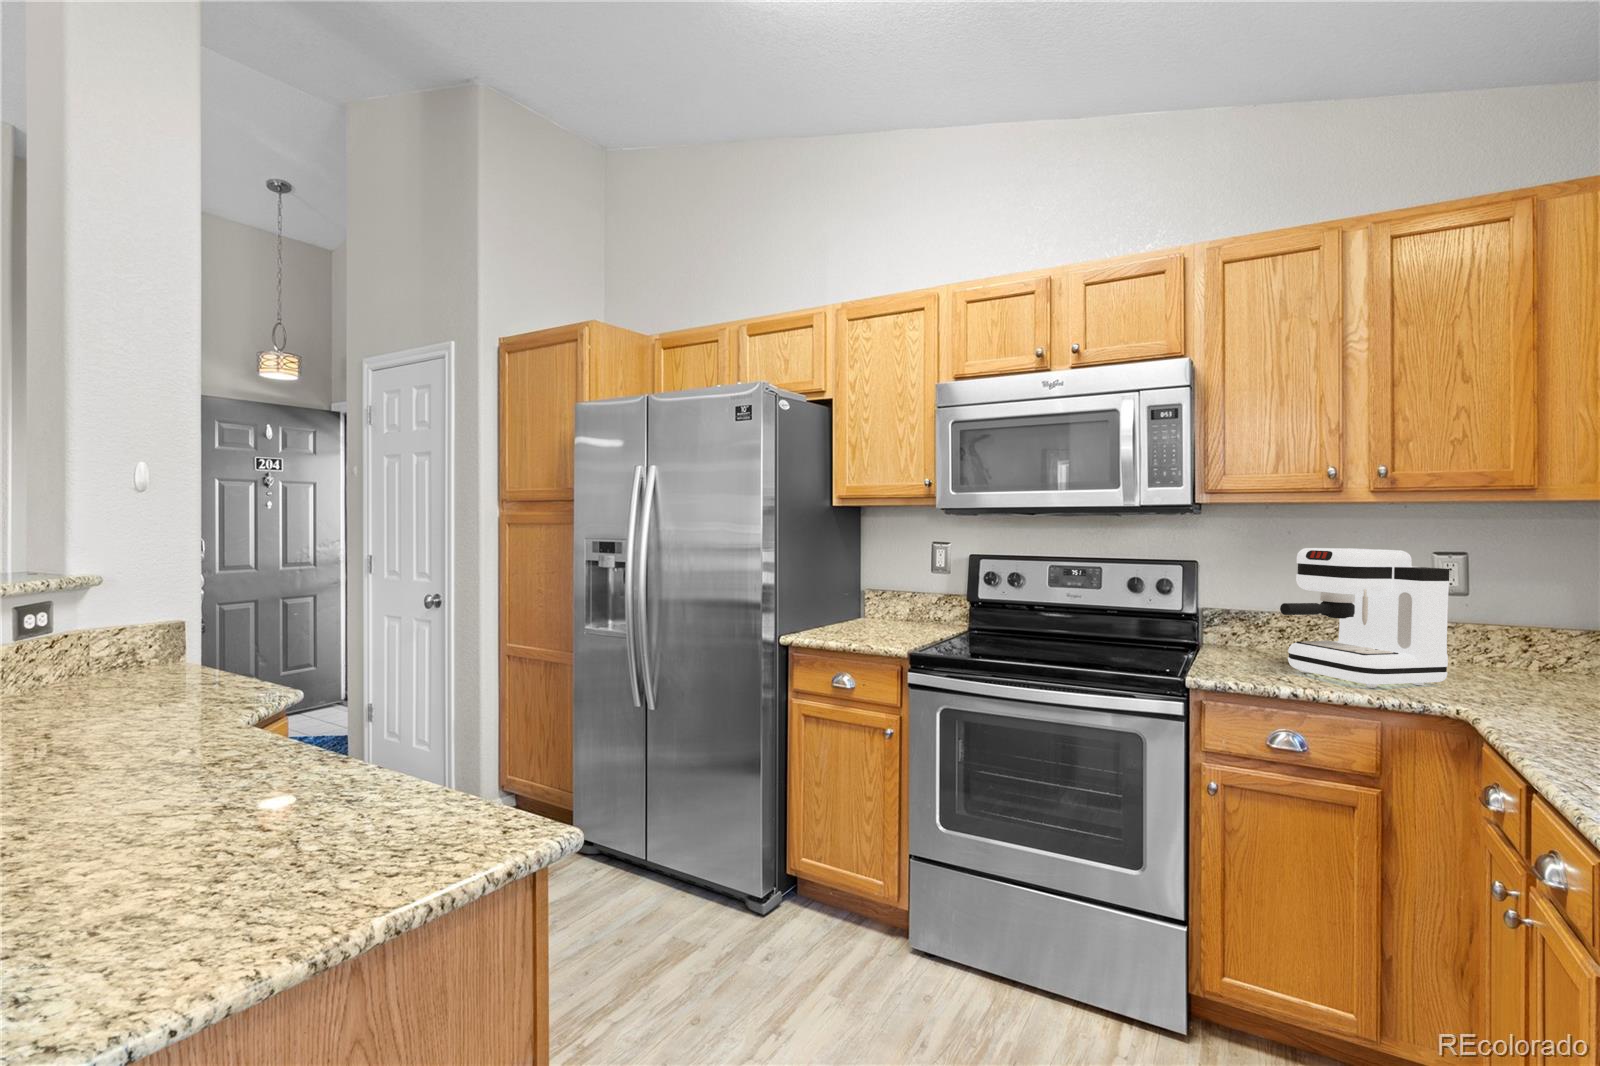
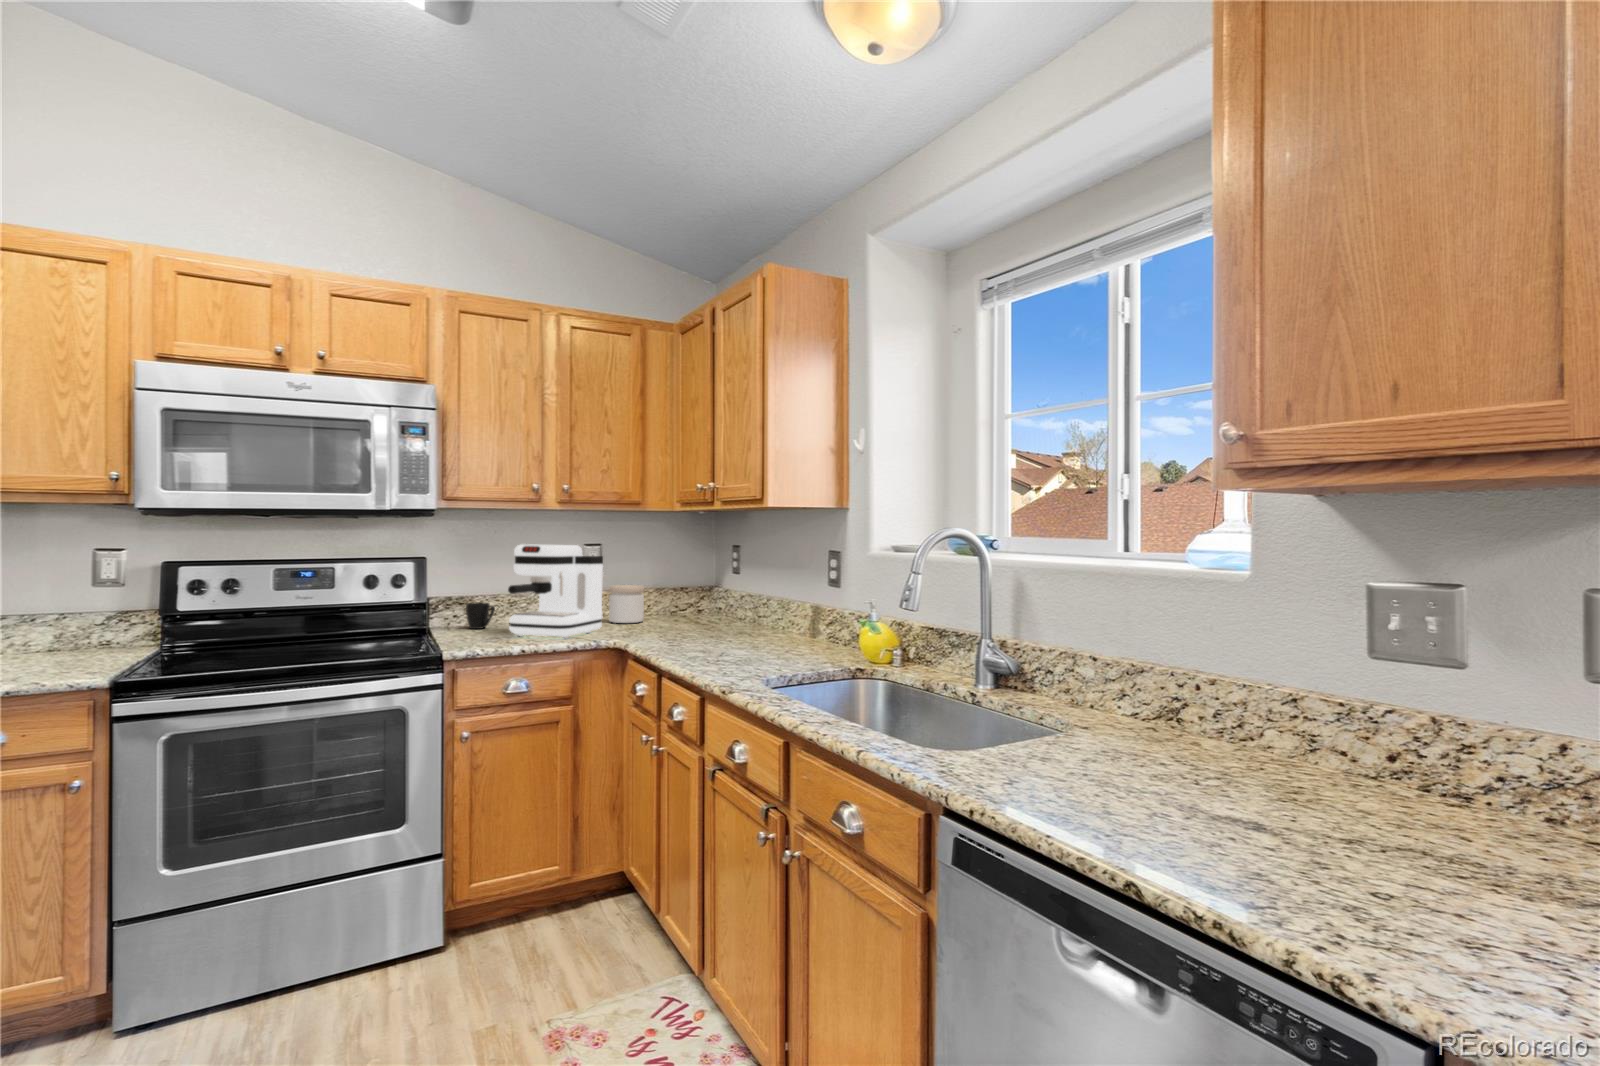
jar: none [1475,616,1552,682] -> present [609,585,644,623]
mug: none [1243,620,1279,654] -> present [466,602,495,629]

